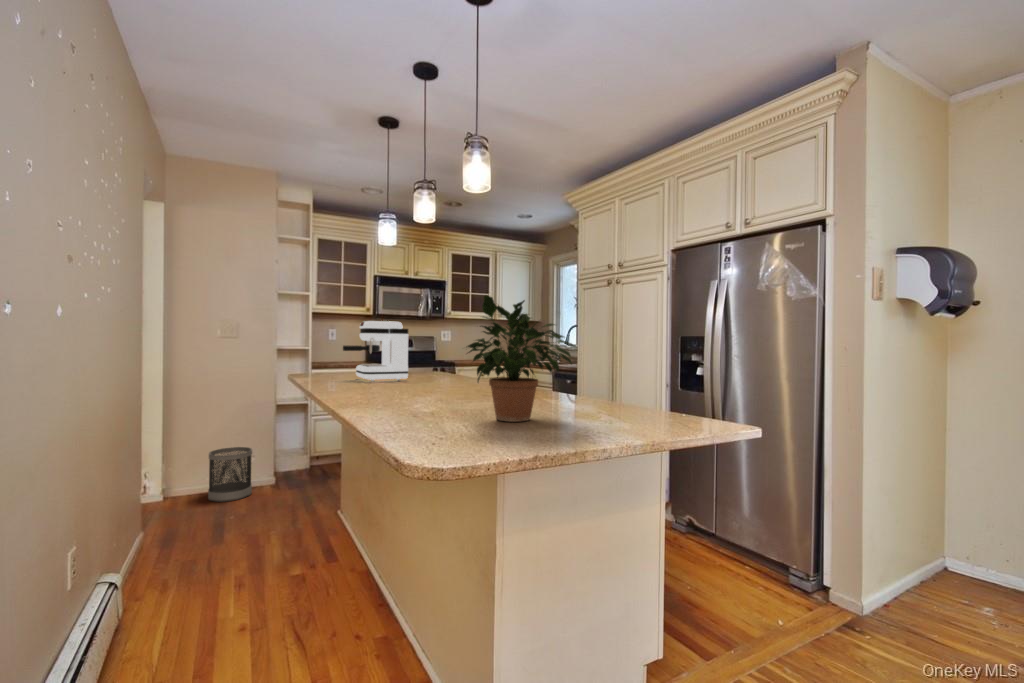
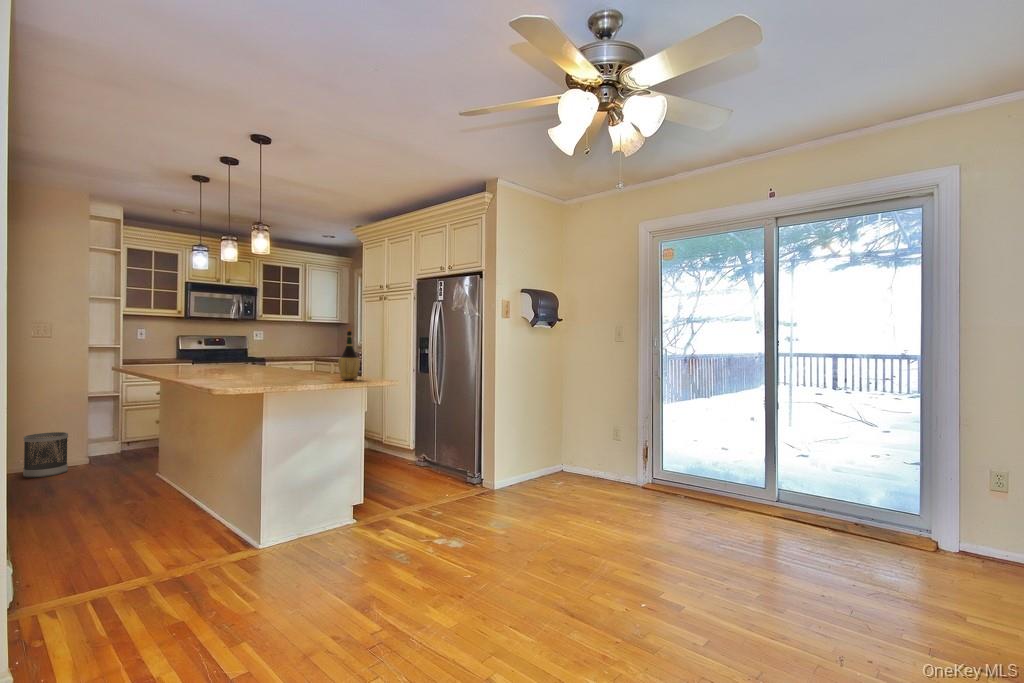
potted plant: present [467,295,573,422] -> none [244,317,316,382]
wine bottle: none [620,316,662,417] -> present [338,328,360,380]
coffee maker: present [343,321,408,381] -> none [162,325,218,370]

